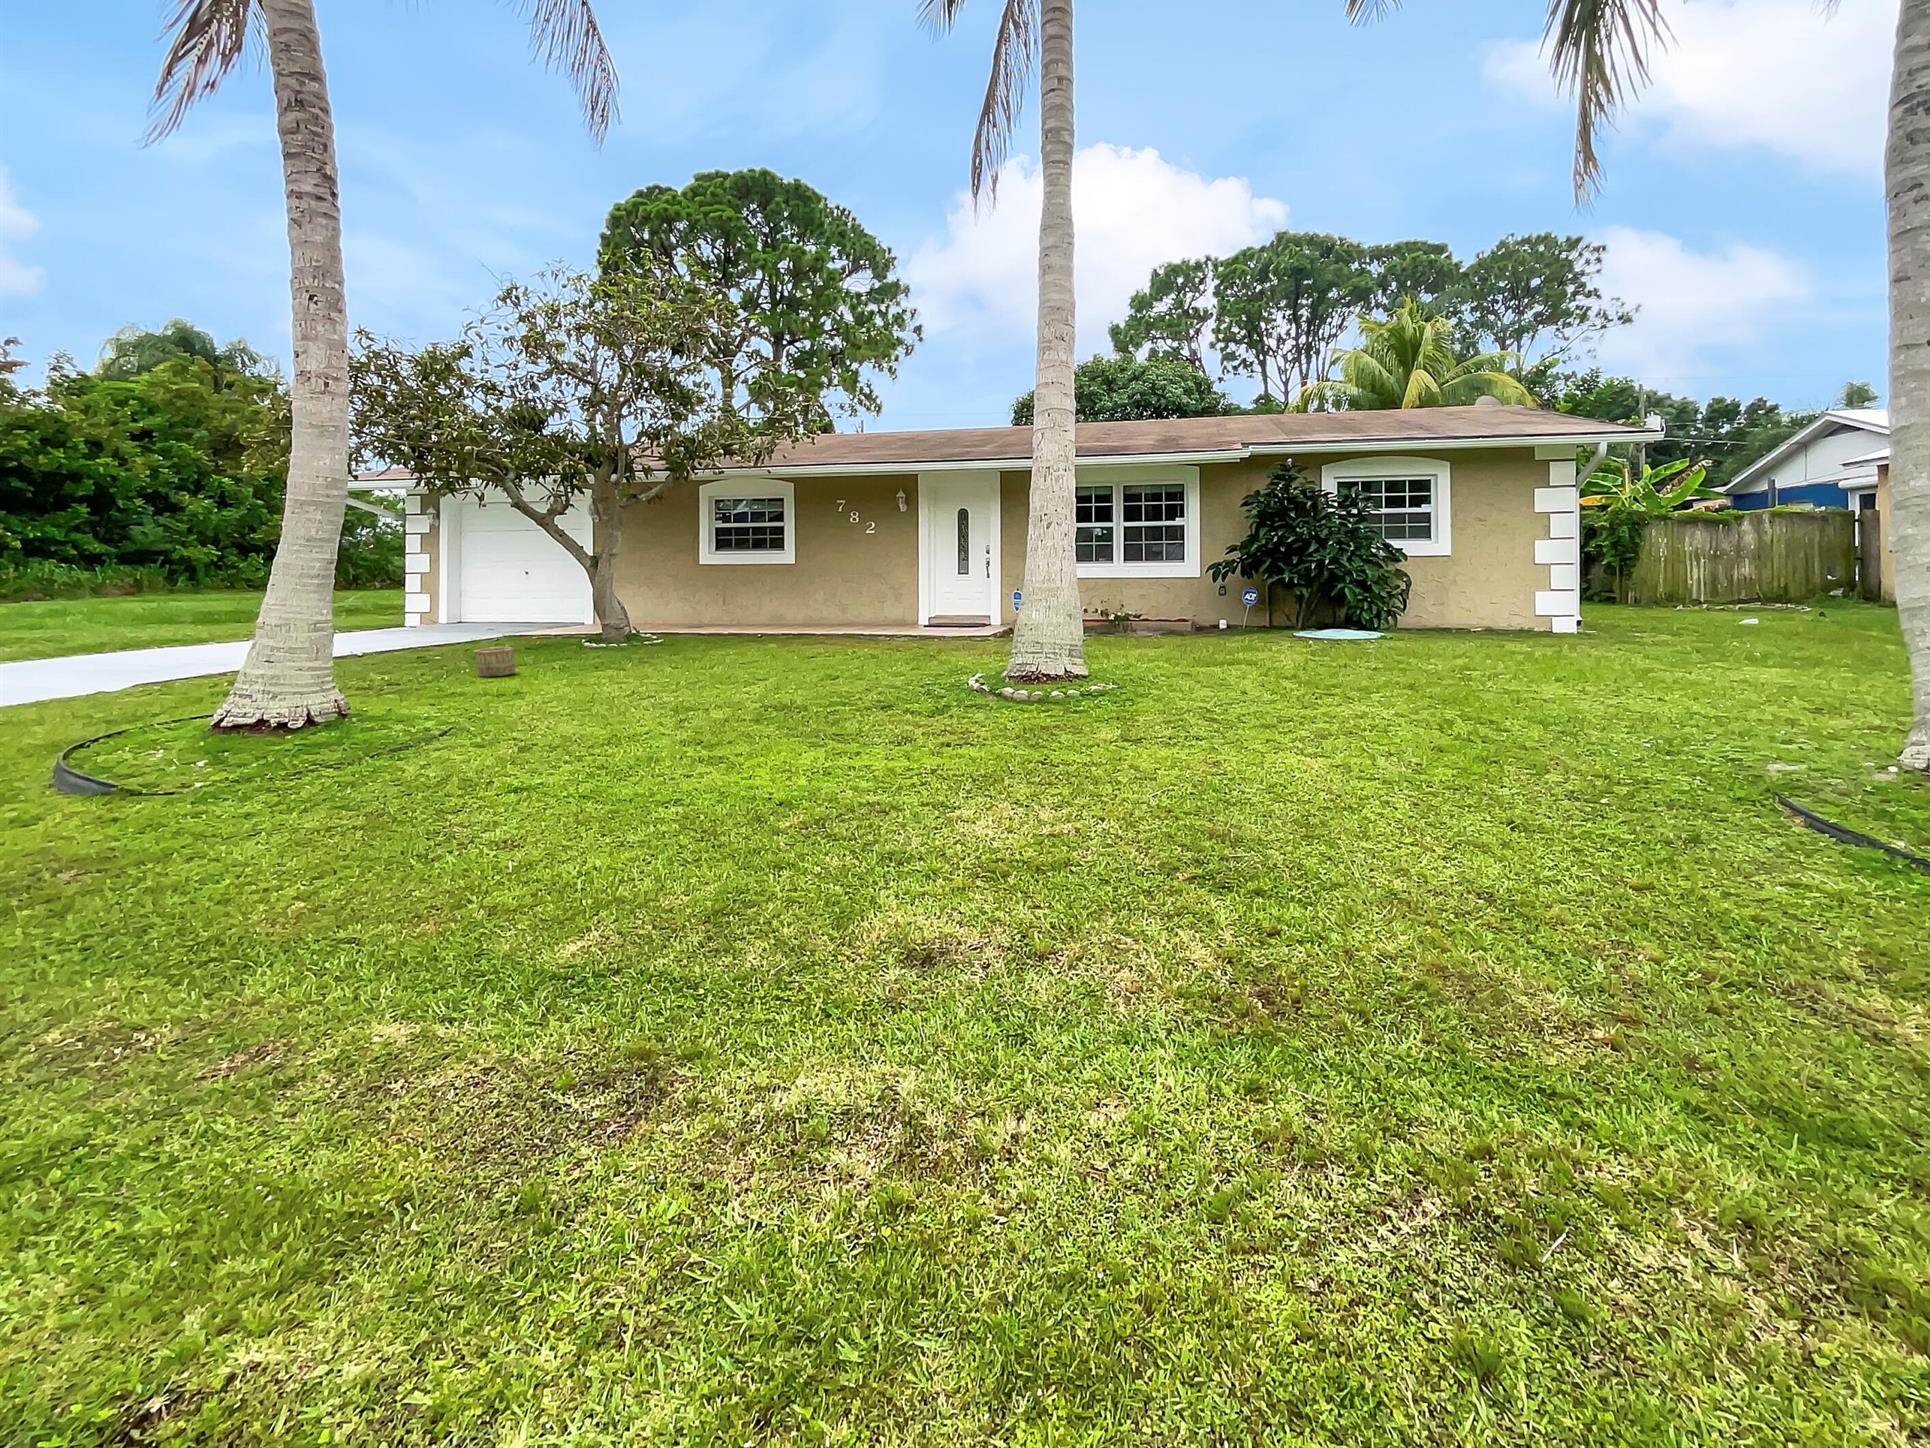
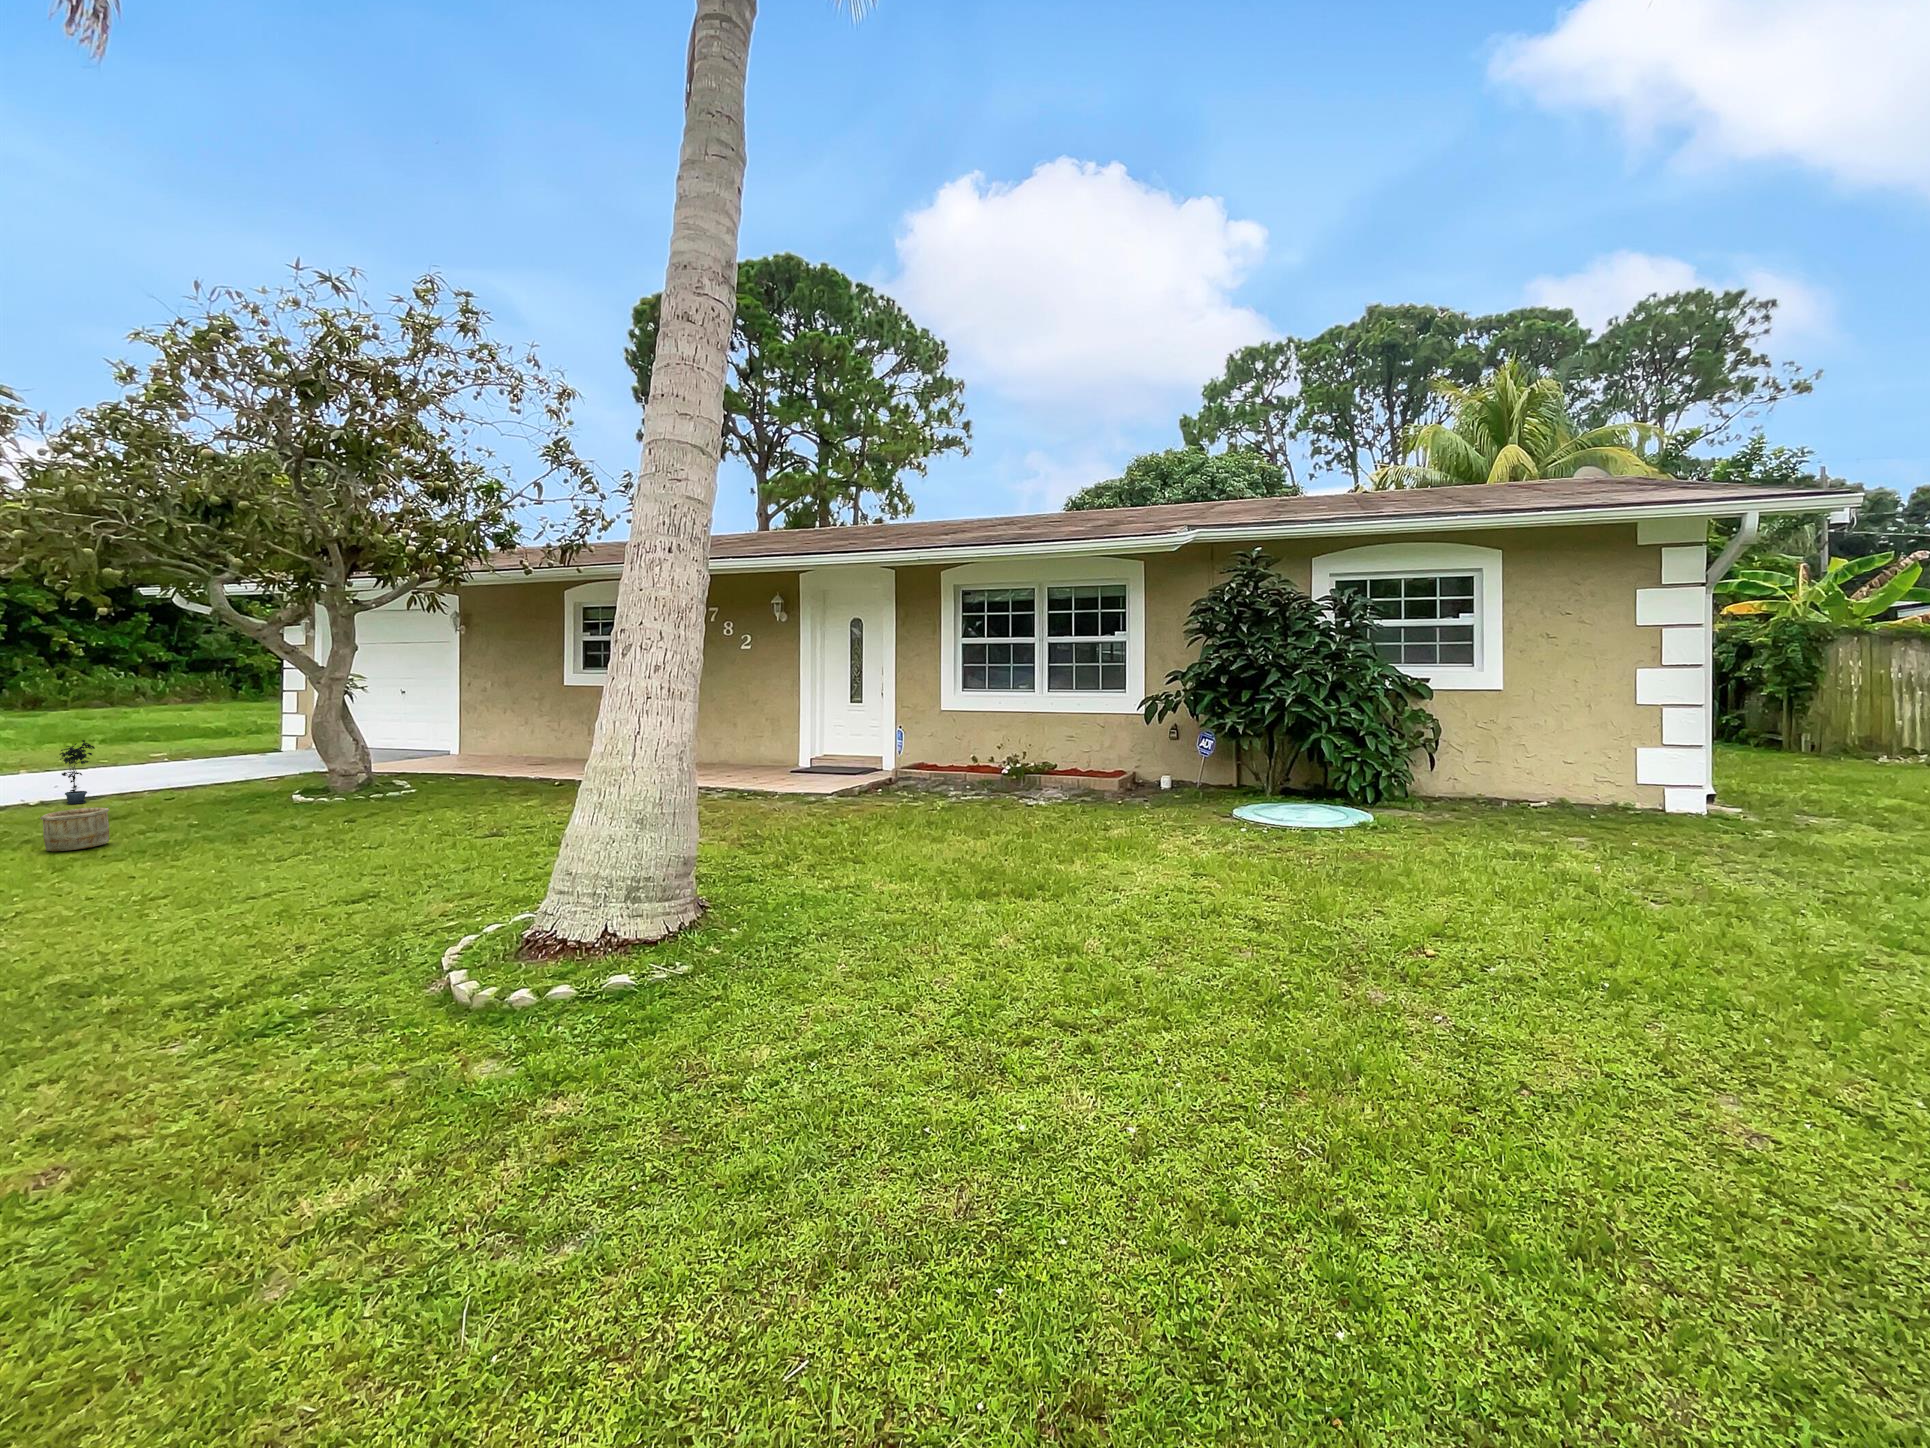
potted plant: none [376,606,404,657] -> present [59,740,95,804]

